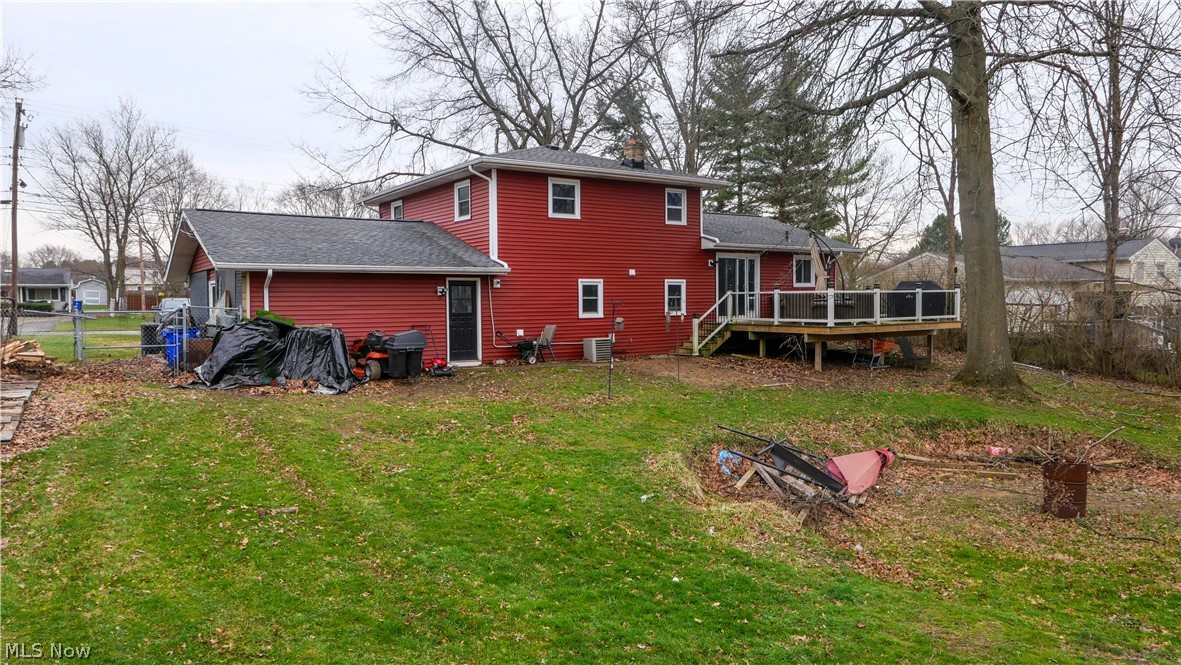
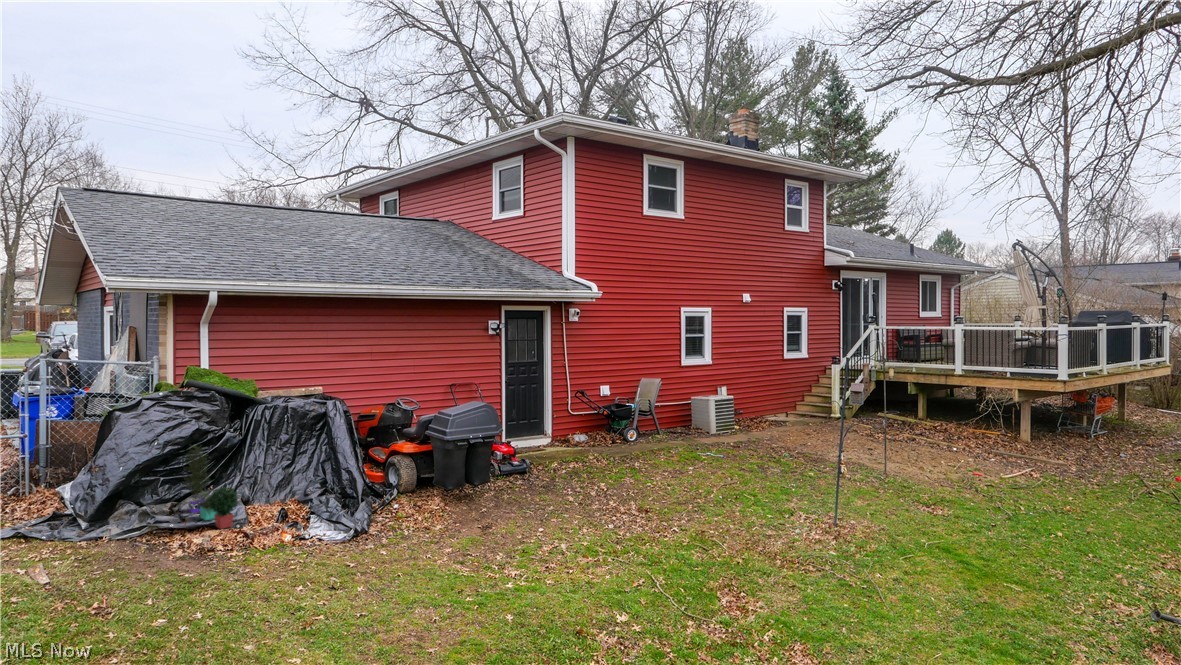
lounge chair: present [896,338,932,369] -> none [1112,389,1165,436]

